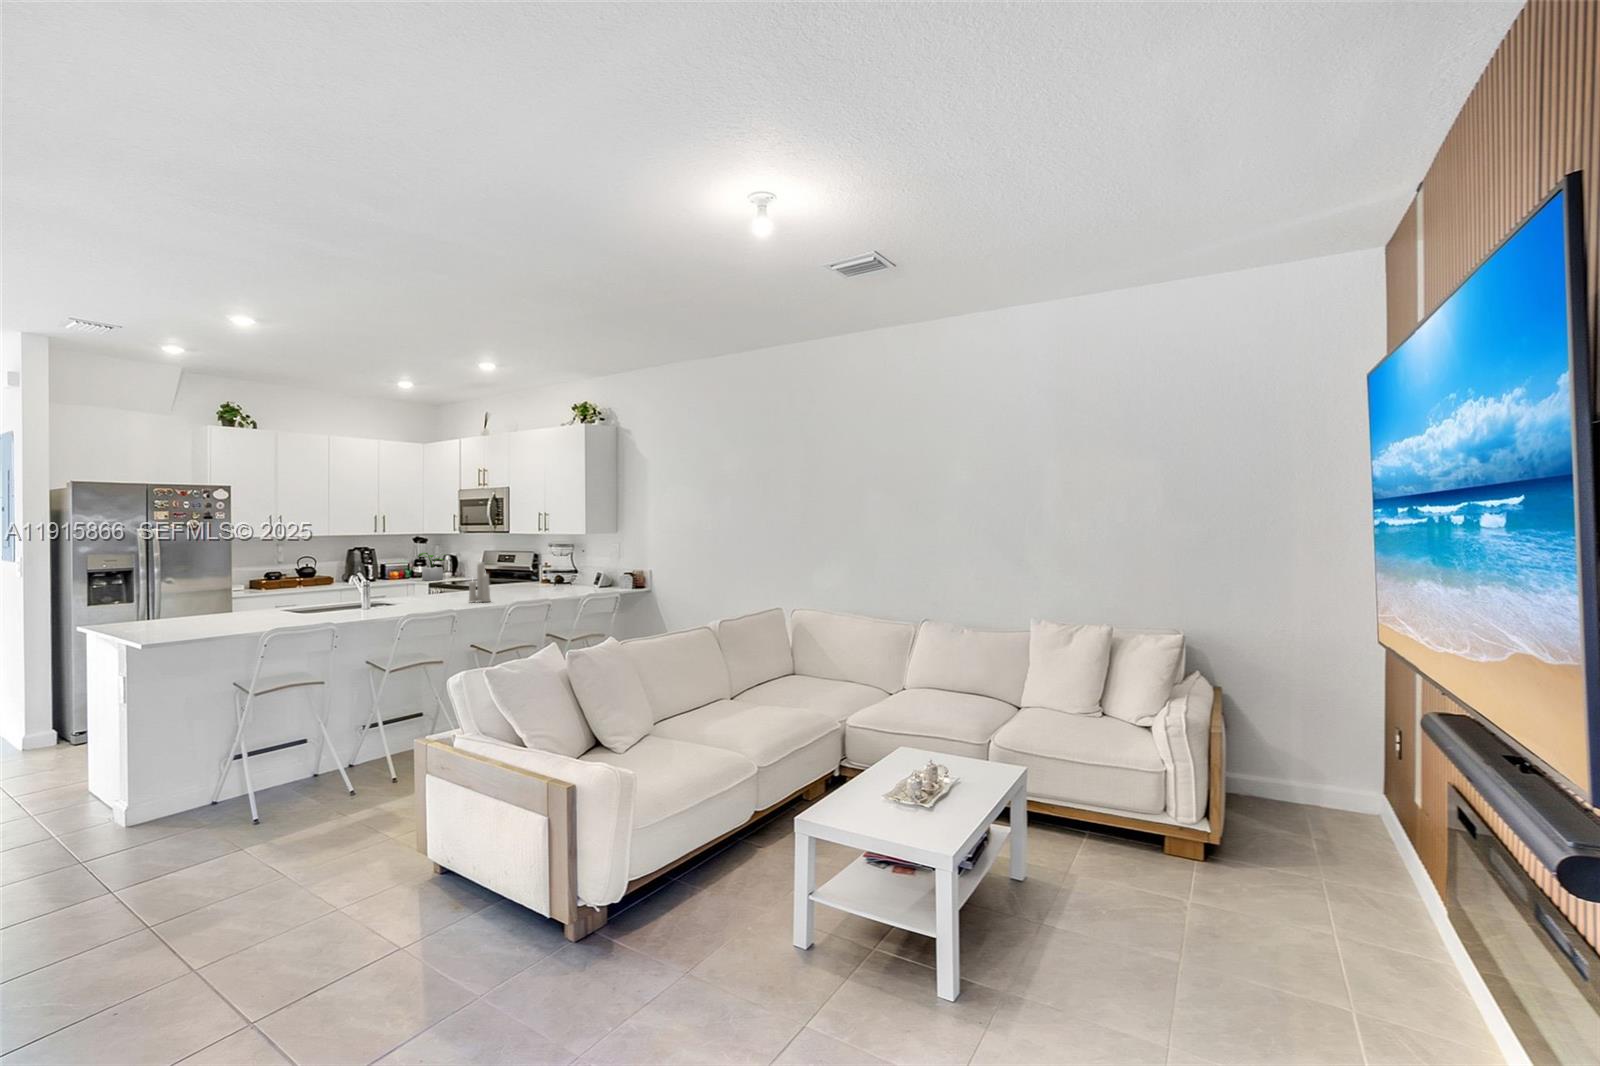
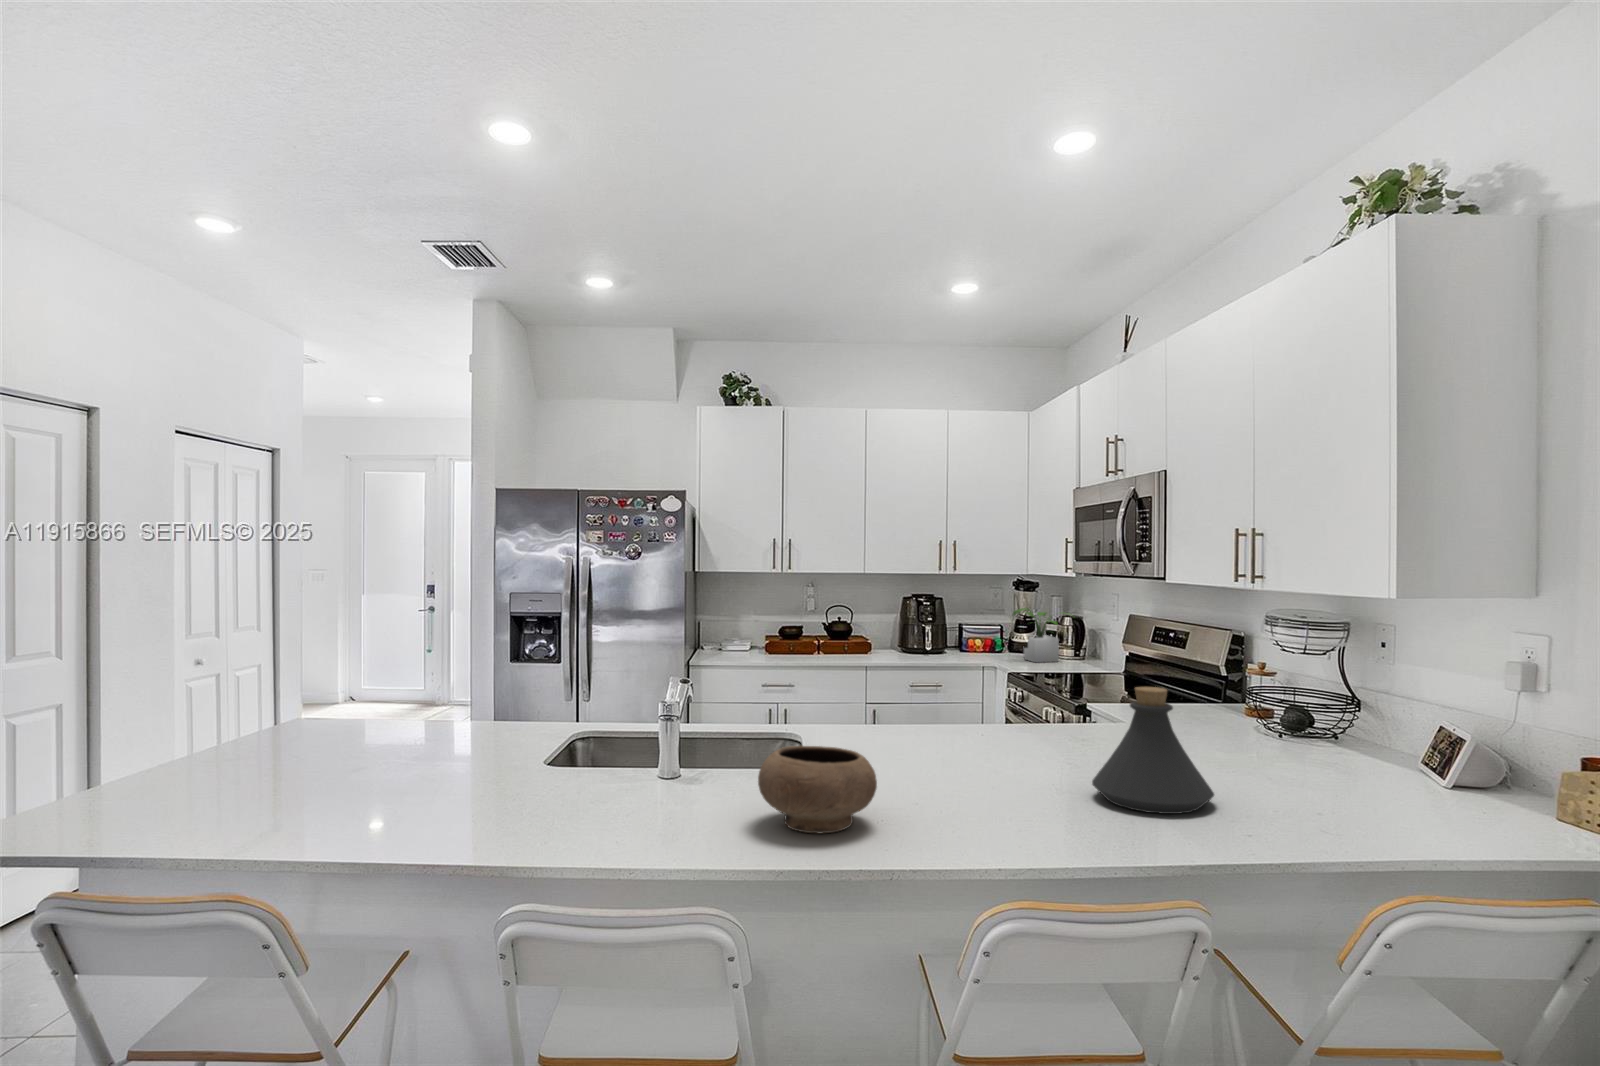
bottle: none [506,561,542,596] -> present [1092,687,1214,814]
candle: present [469,562,491,602] -> none [941,671,1005,844]
bowl: none [406,584,449,607] -> present [758,746,877,833]

